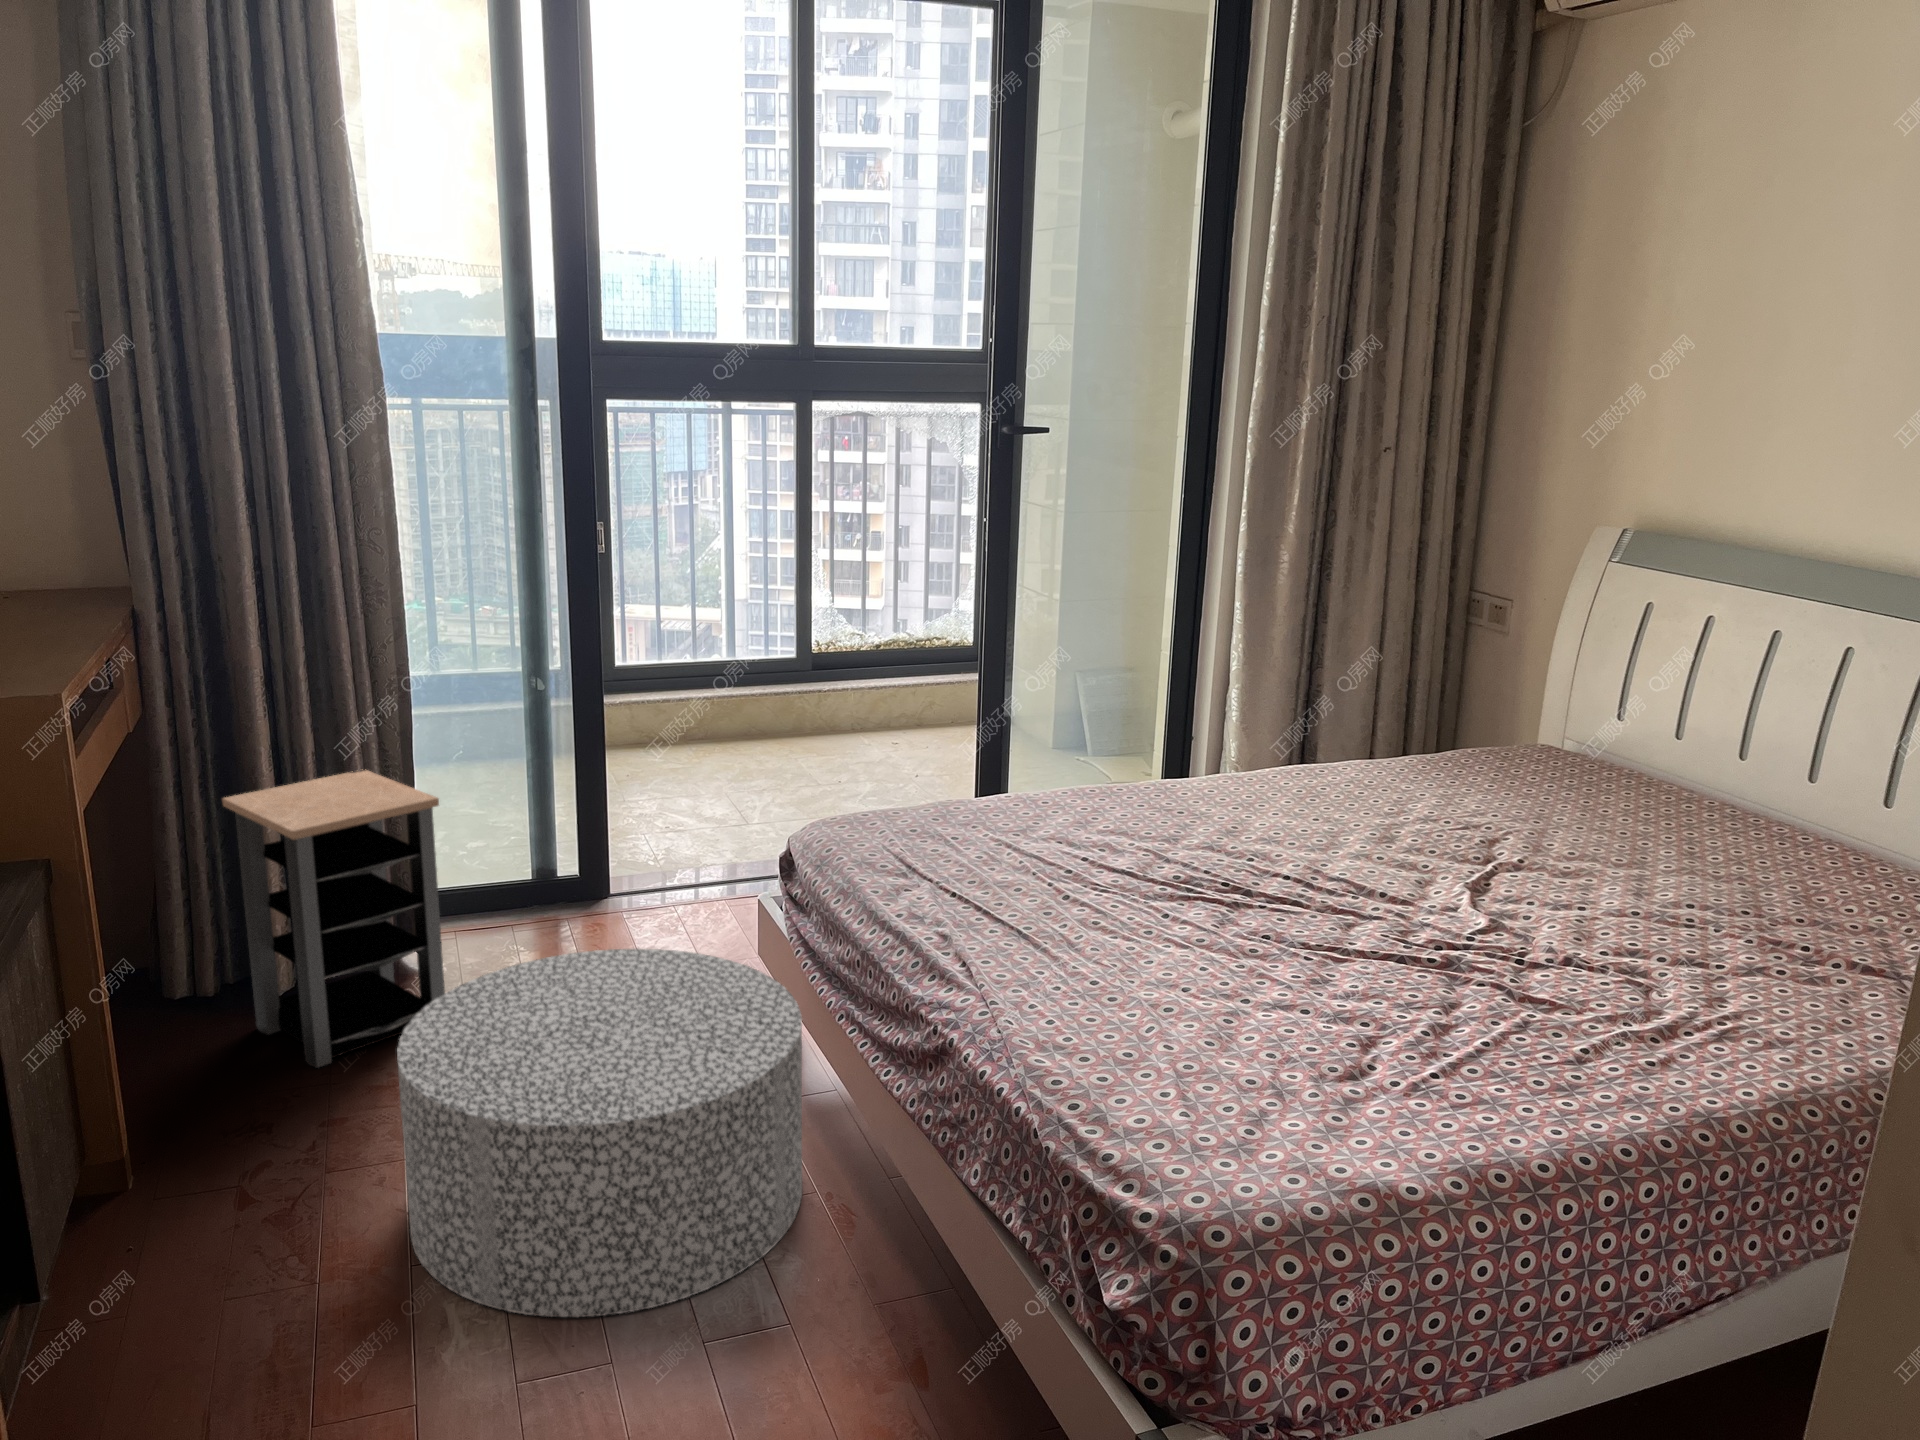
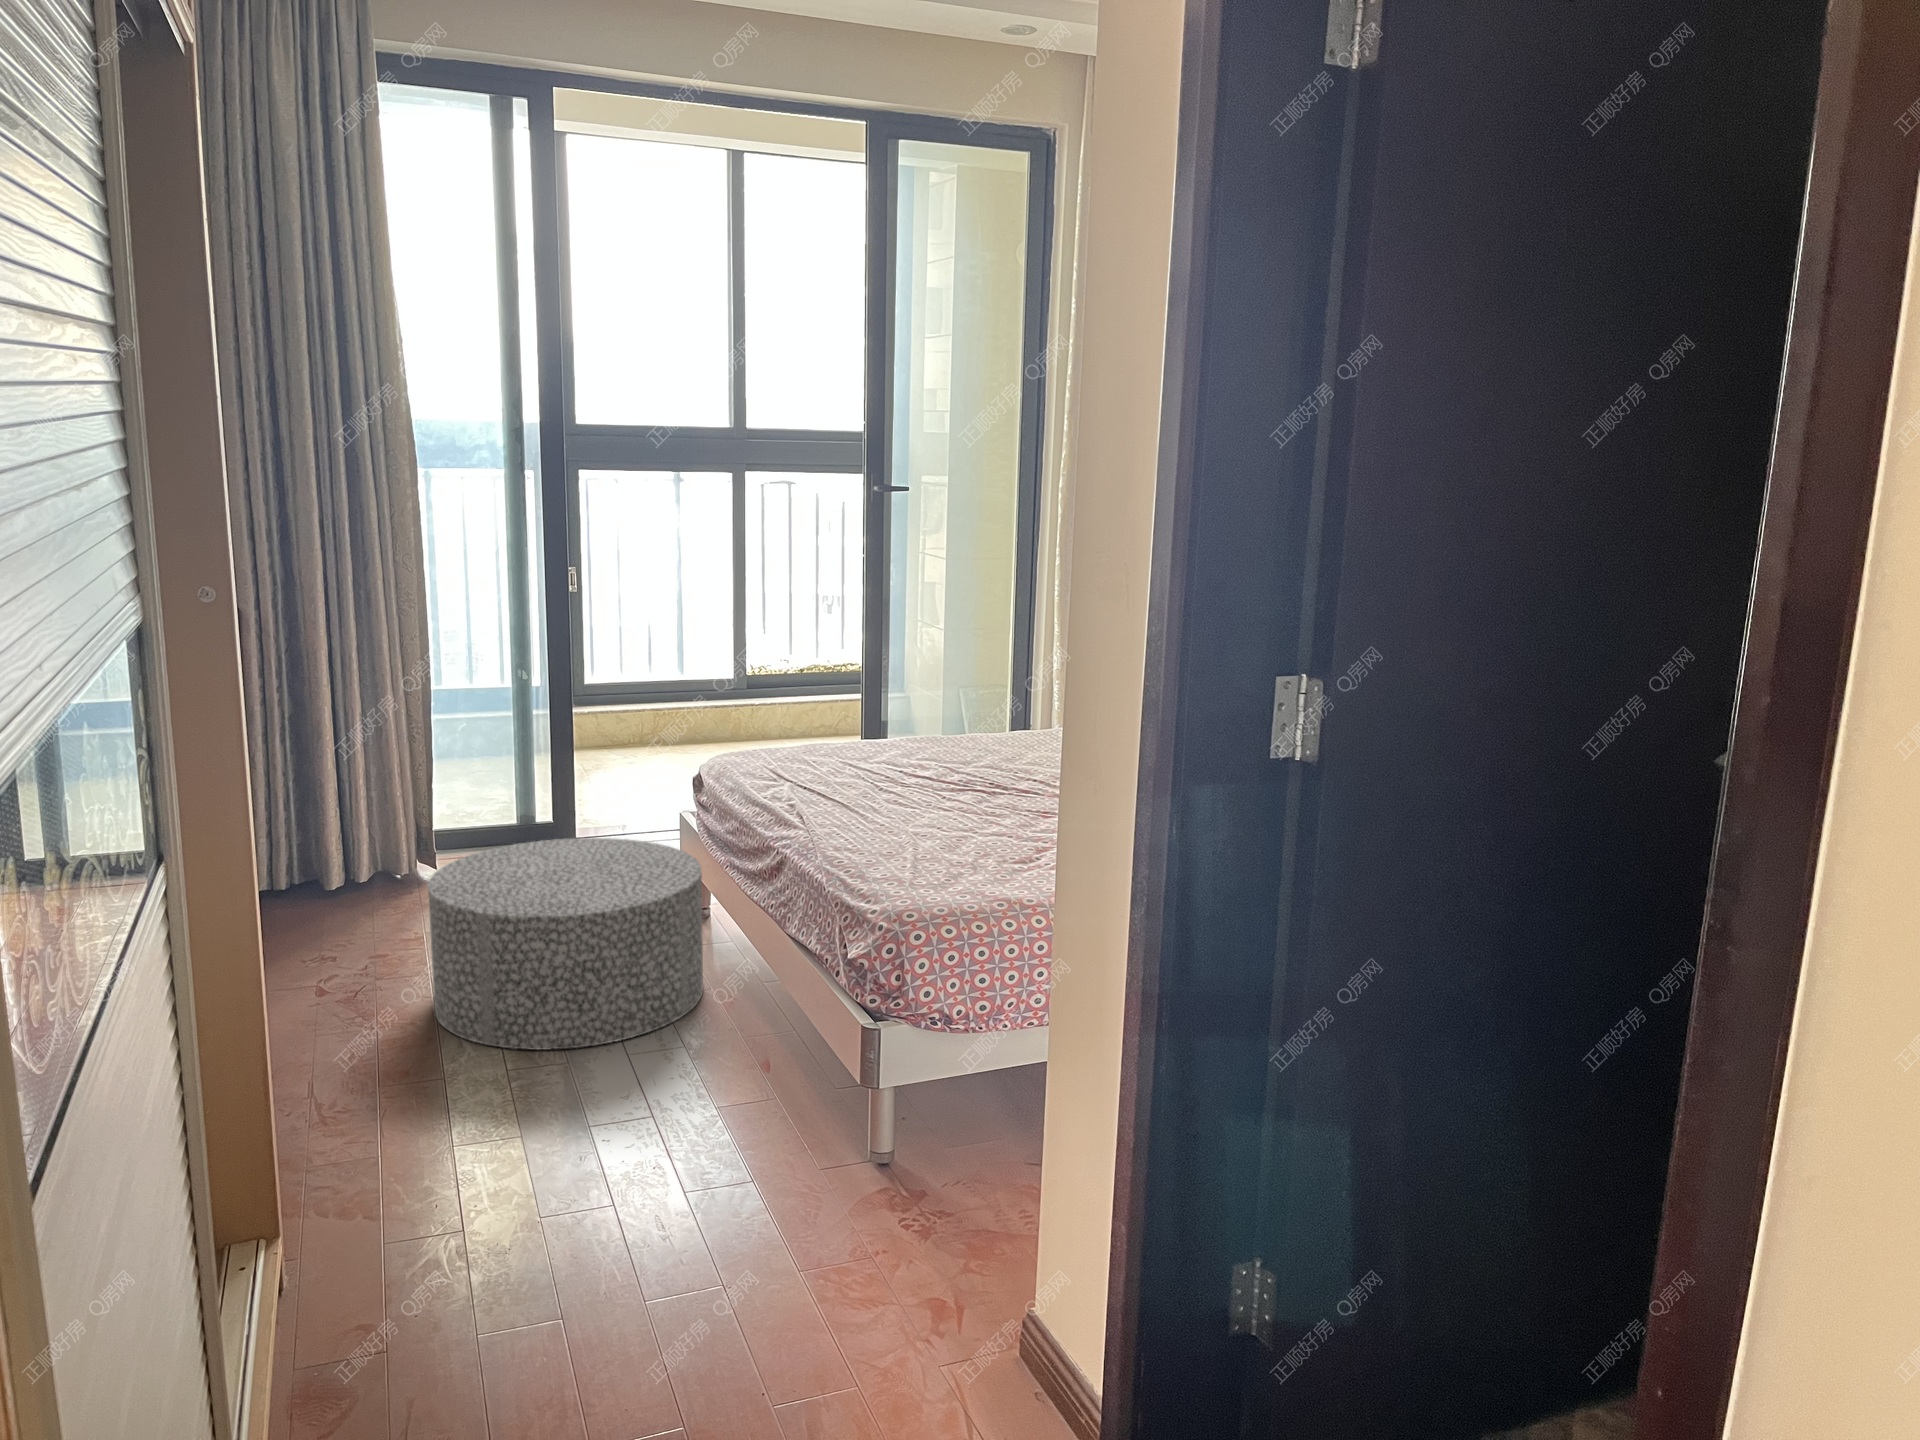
side table: present [222,770,445,1068] -> none [298,729,456,933]

